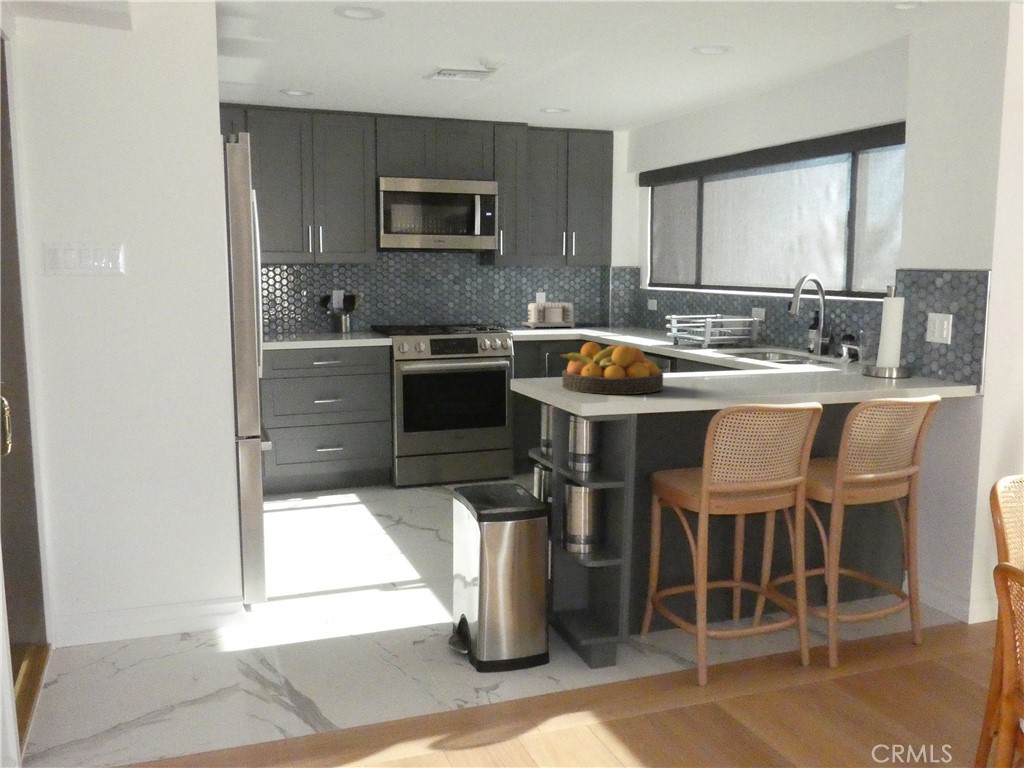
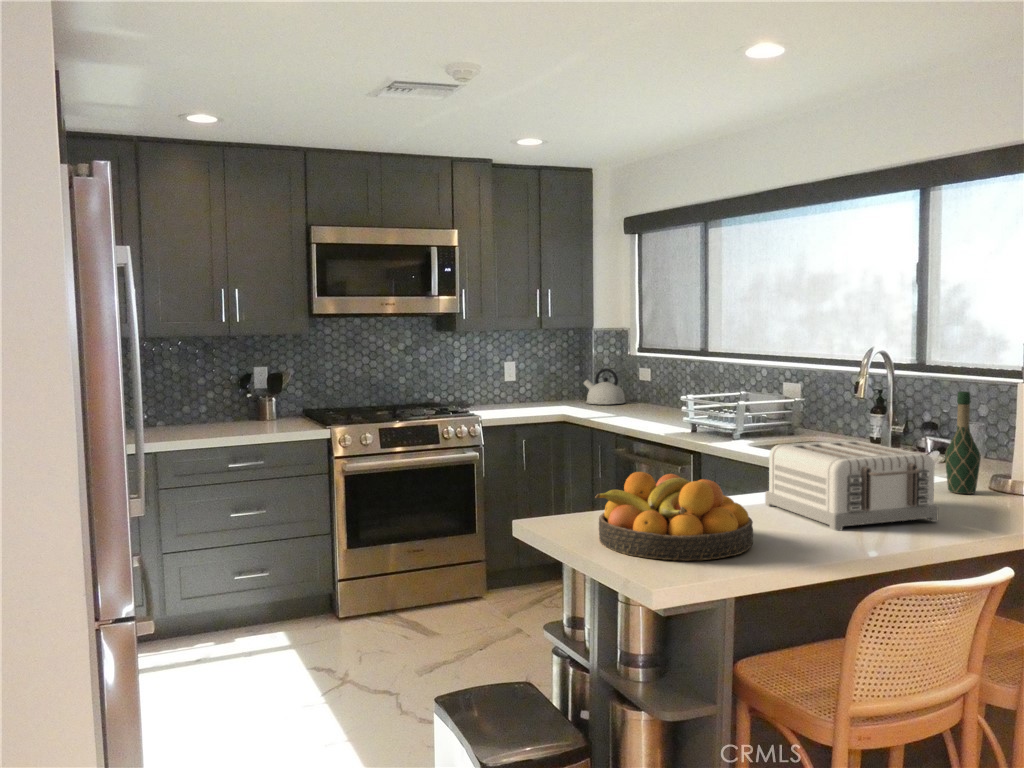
kettle: none [601,299,636,329] -> present [584,368,626,405]
toaster: present [522,301,575,328] -> present [765,440,939,530]
wine bottle: none [832,302,857,376] -> present [945,391,981,494]

